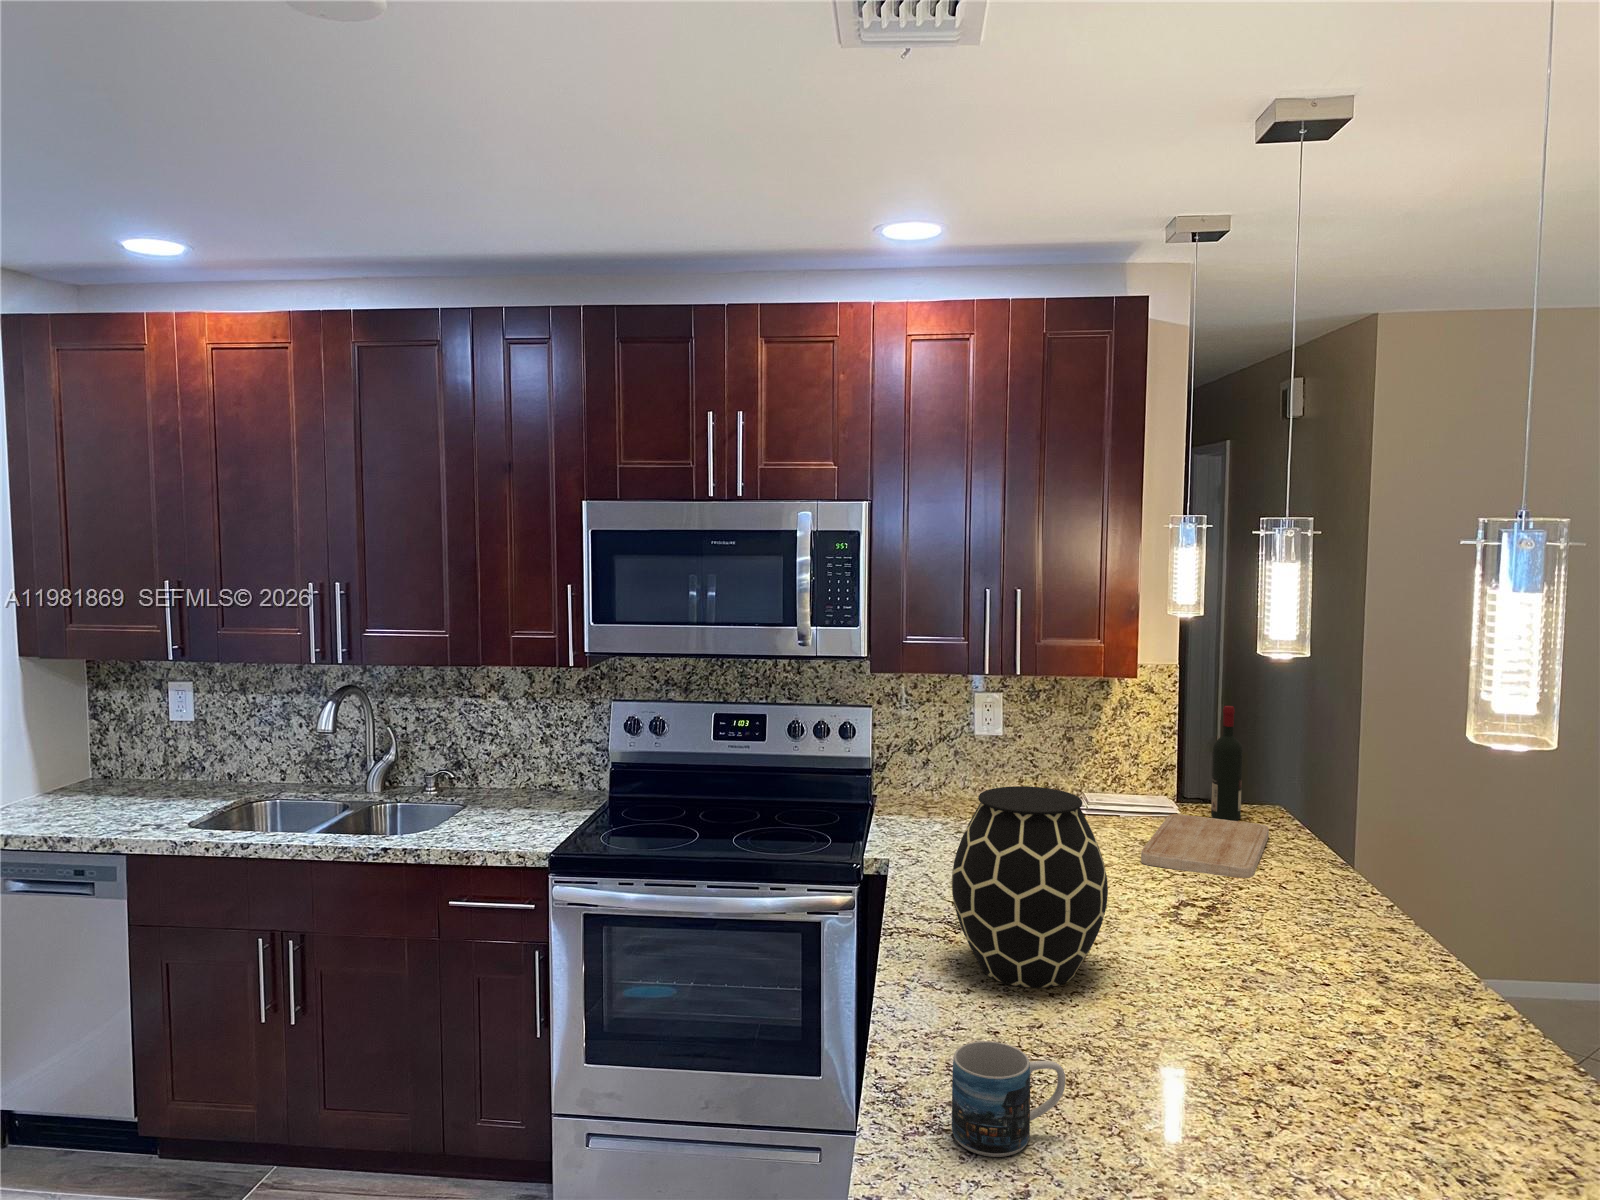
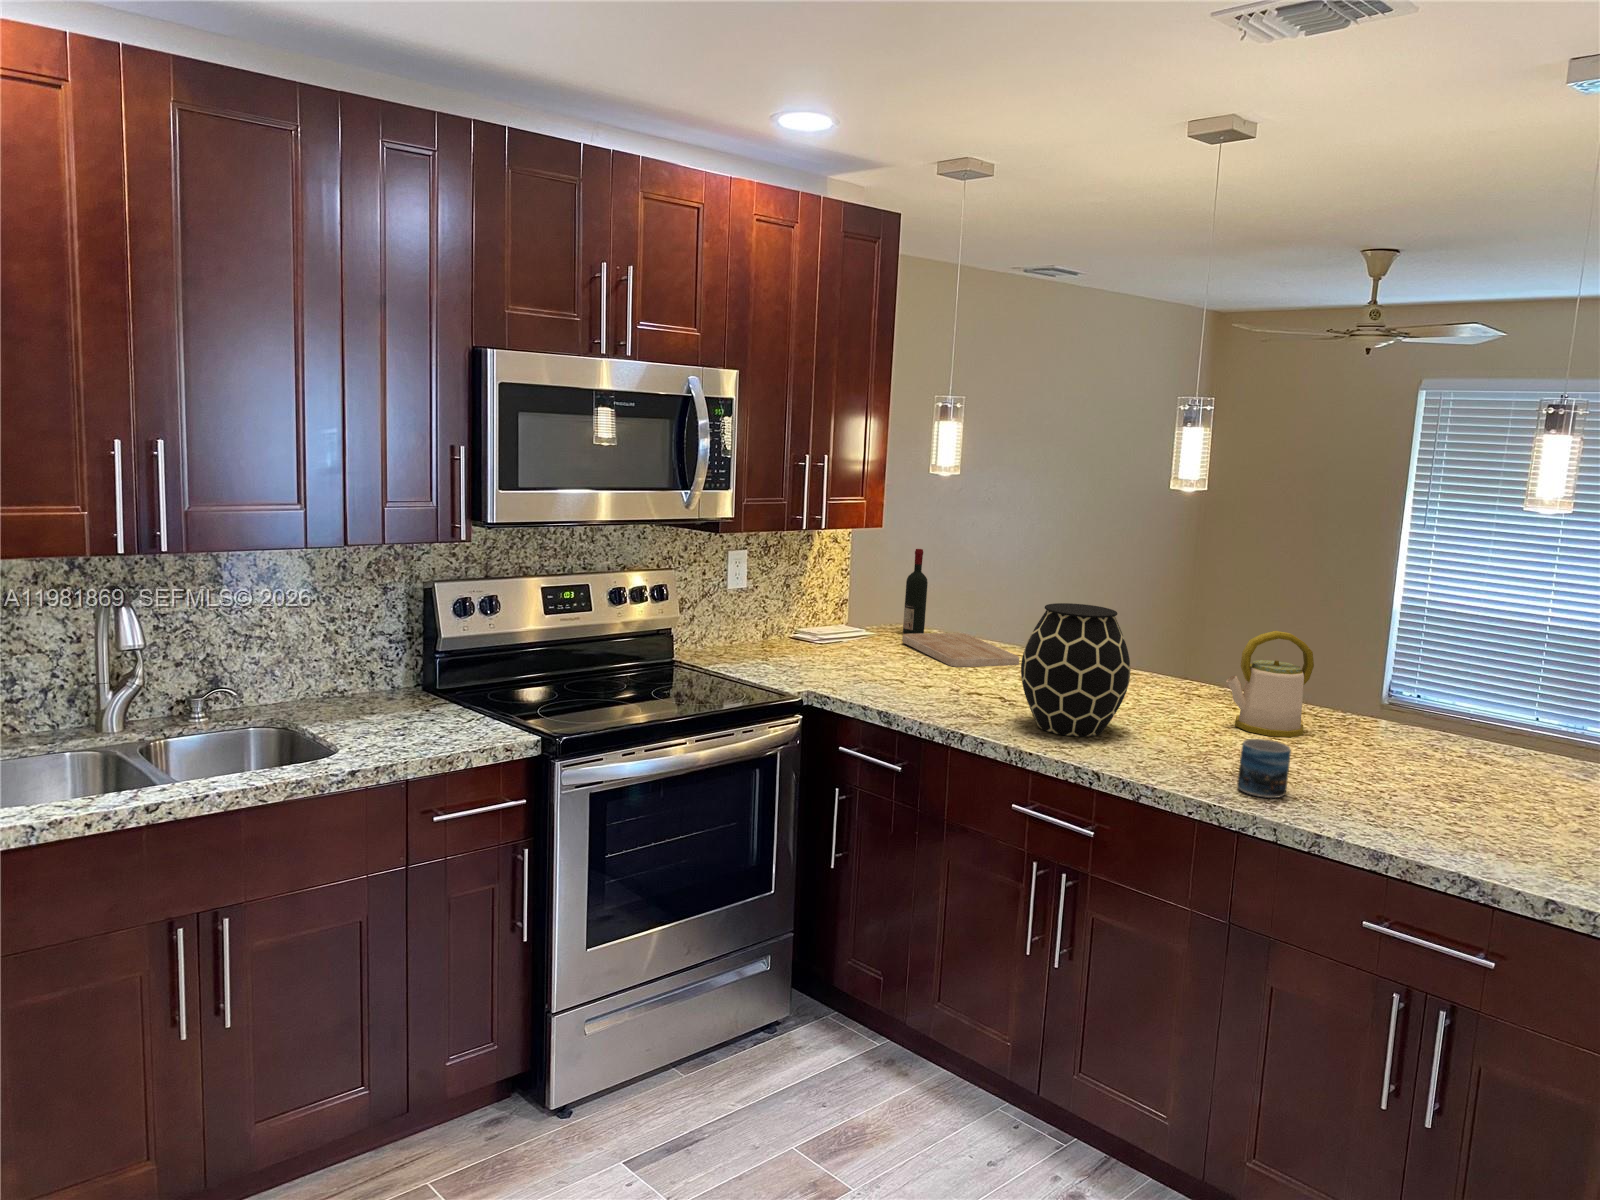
kettle: none [1279,885,1431,1090] -> present [1226,631,1314,737]

